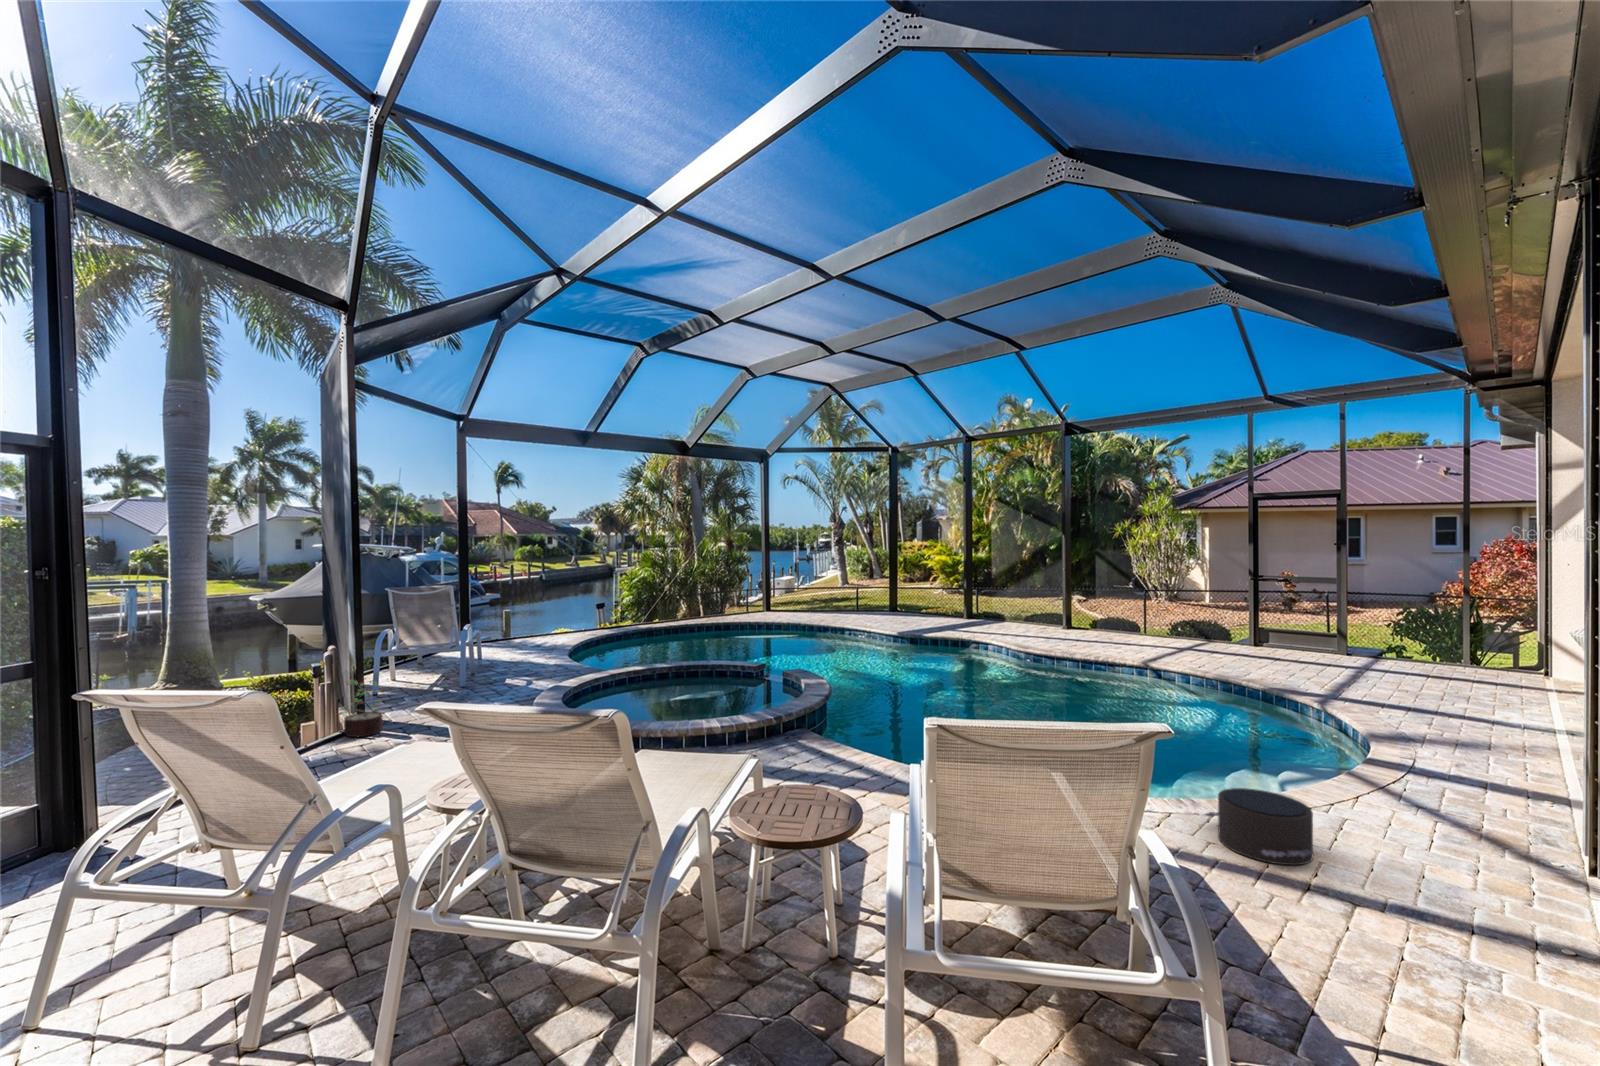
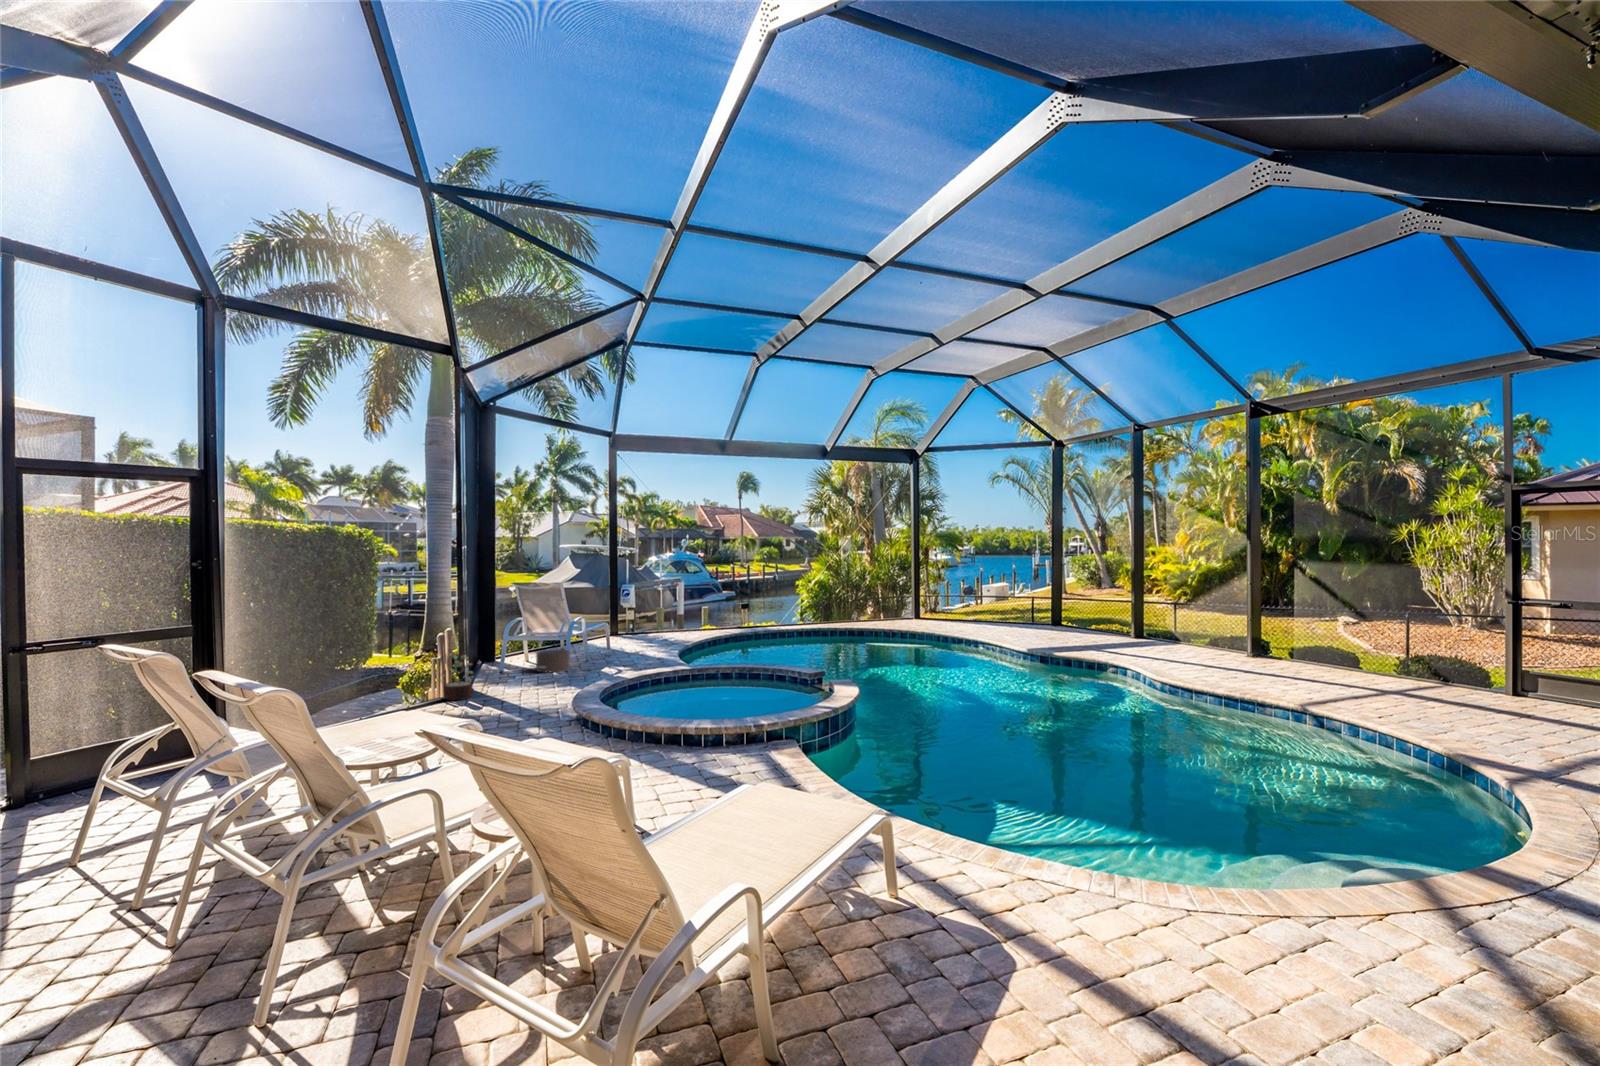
pouf: present [1205,788,1314,865] -> present [531,649,570,672]

